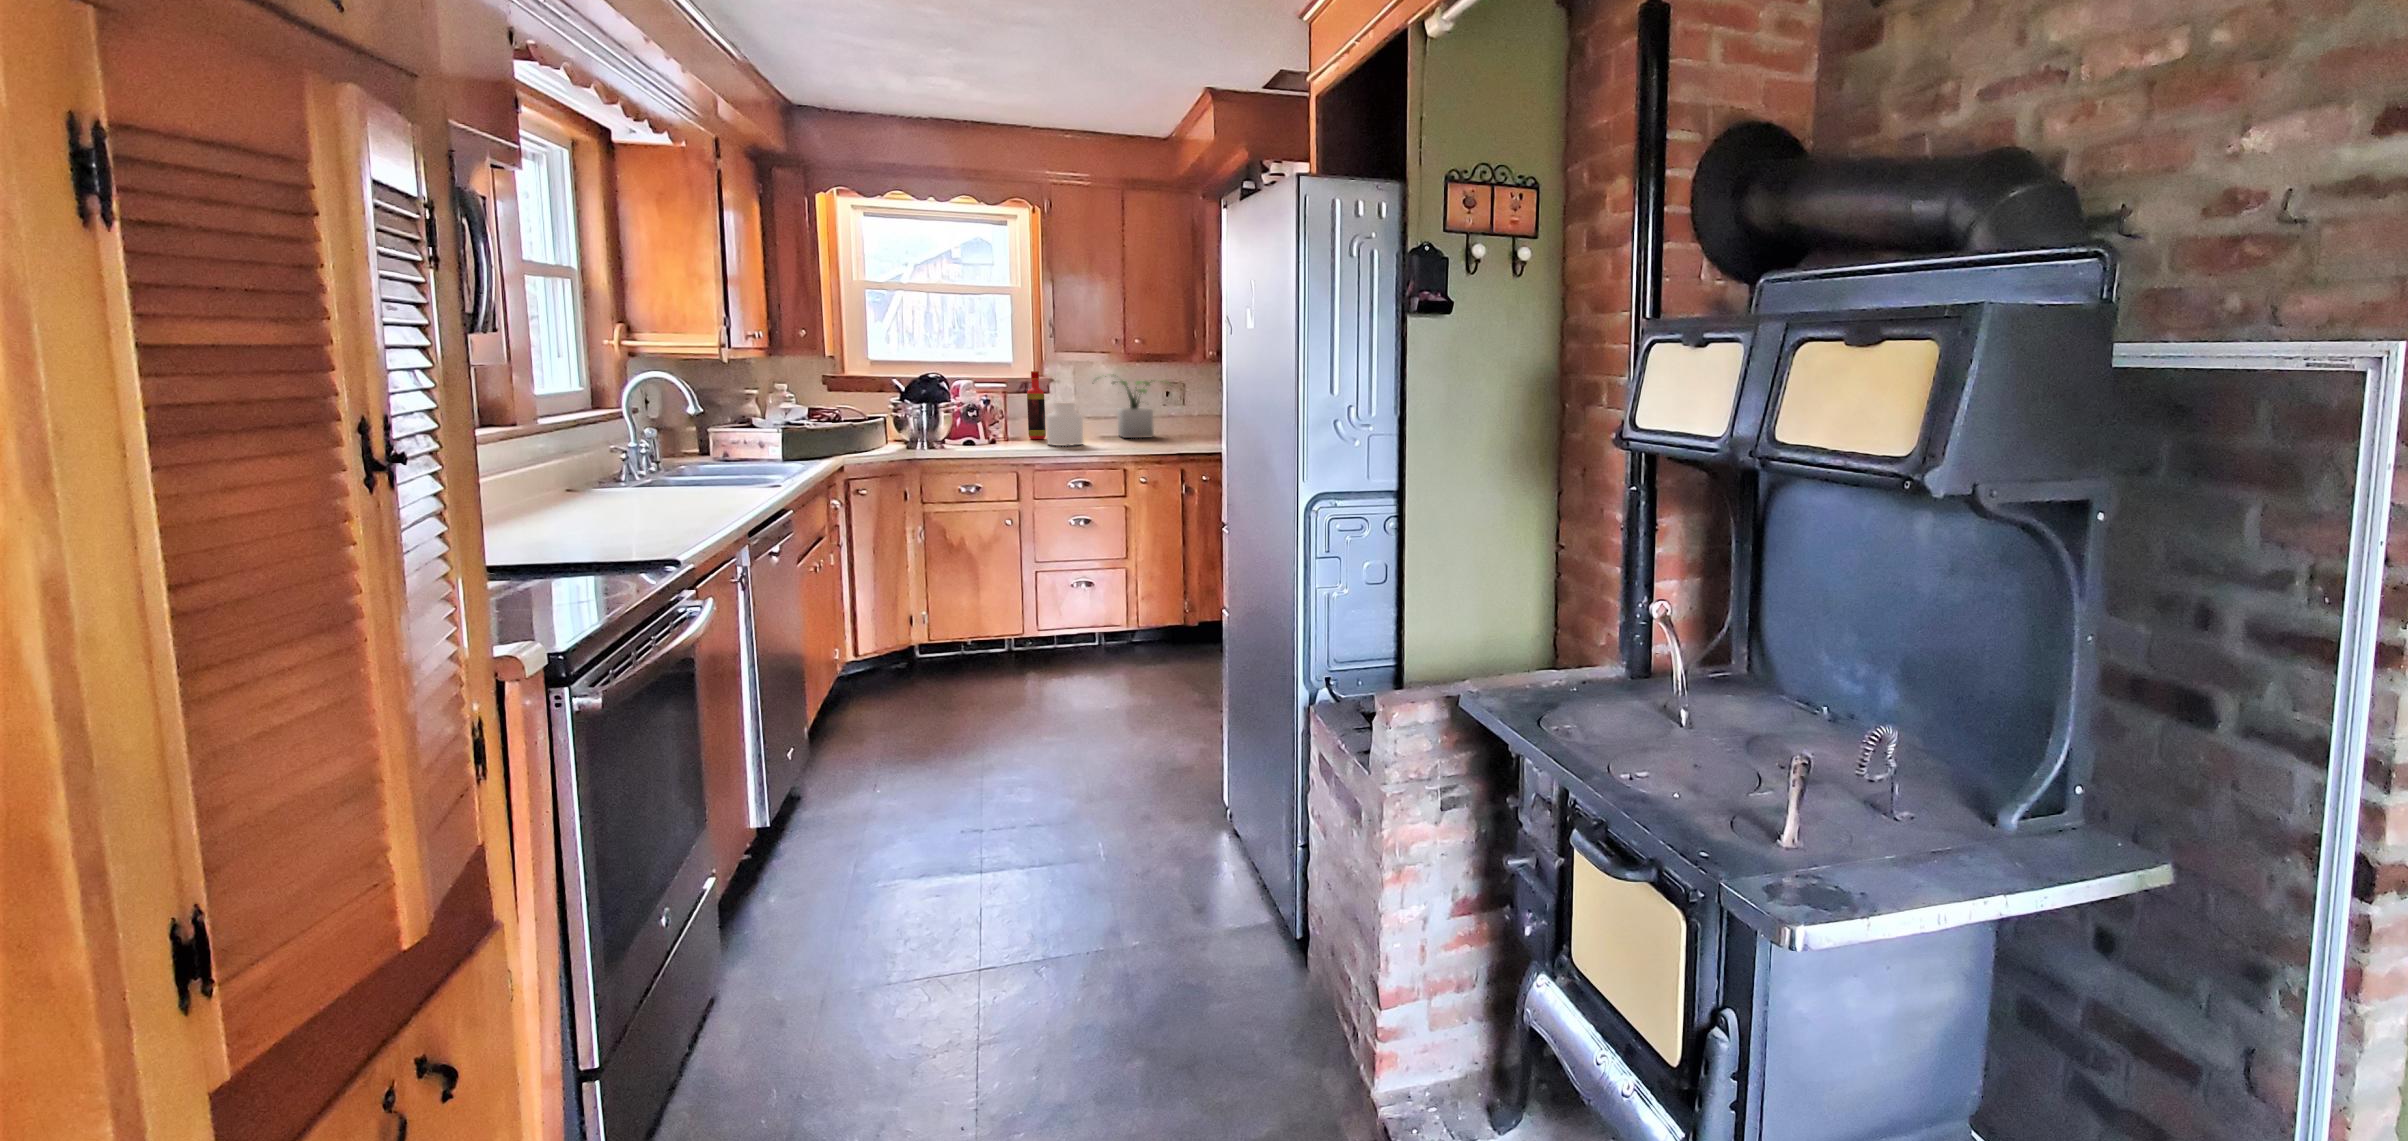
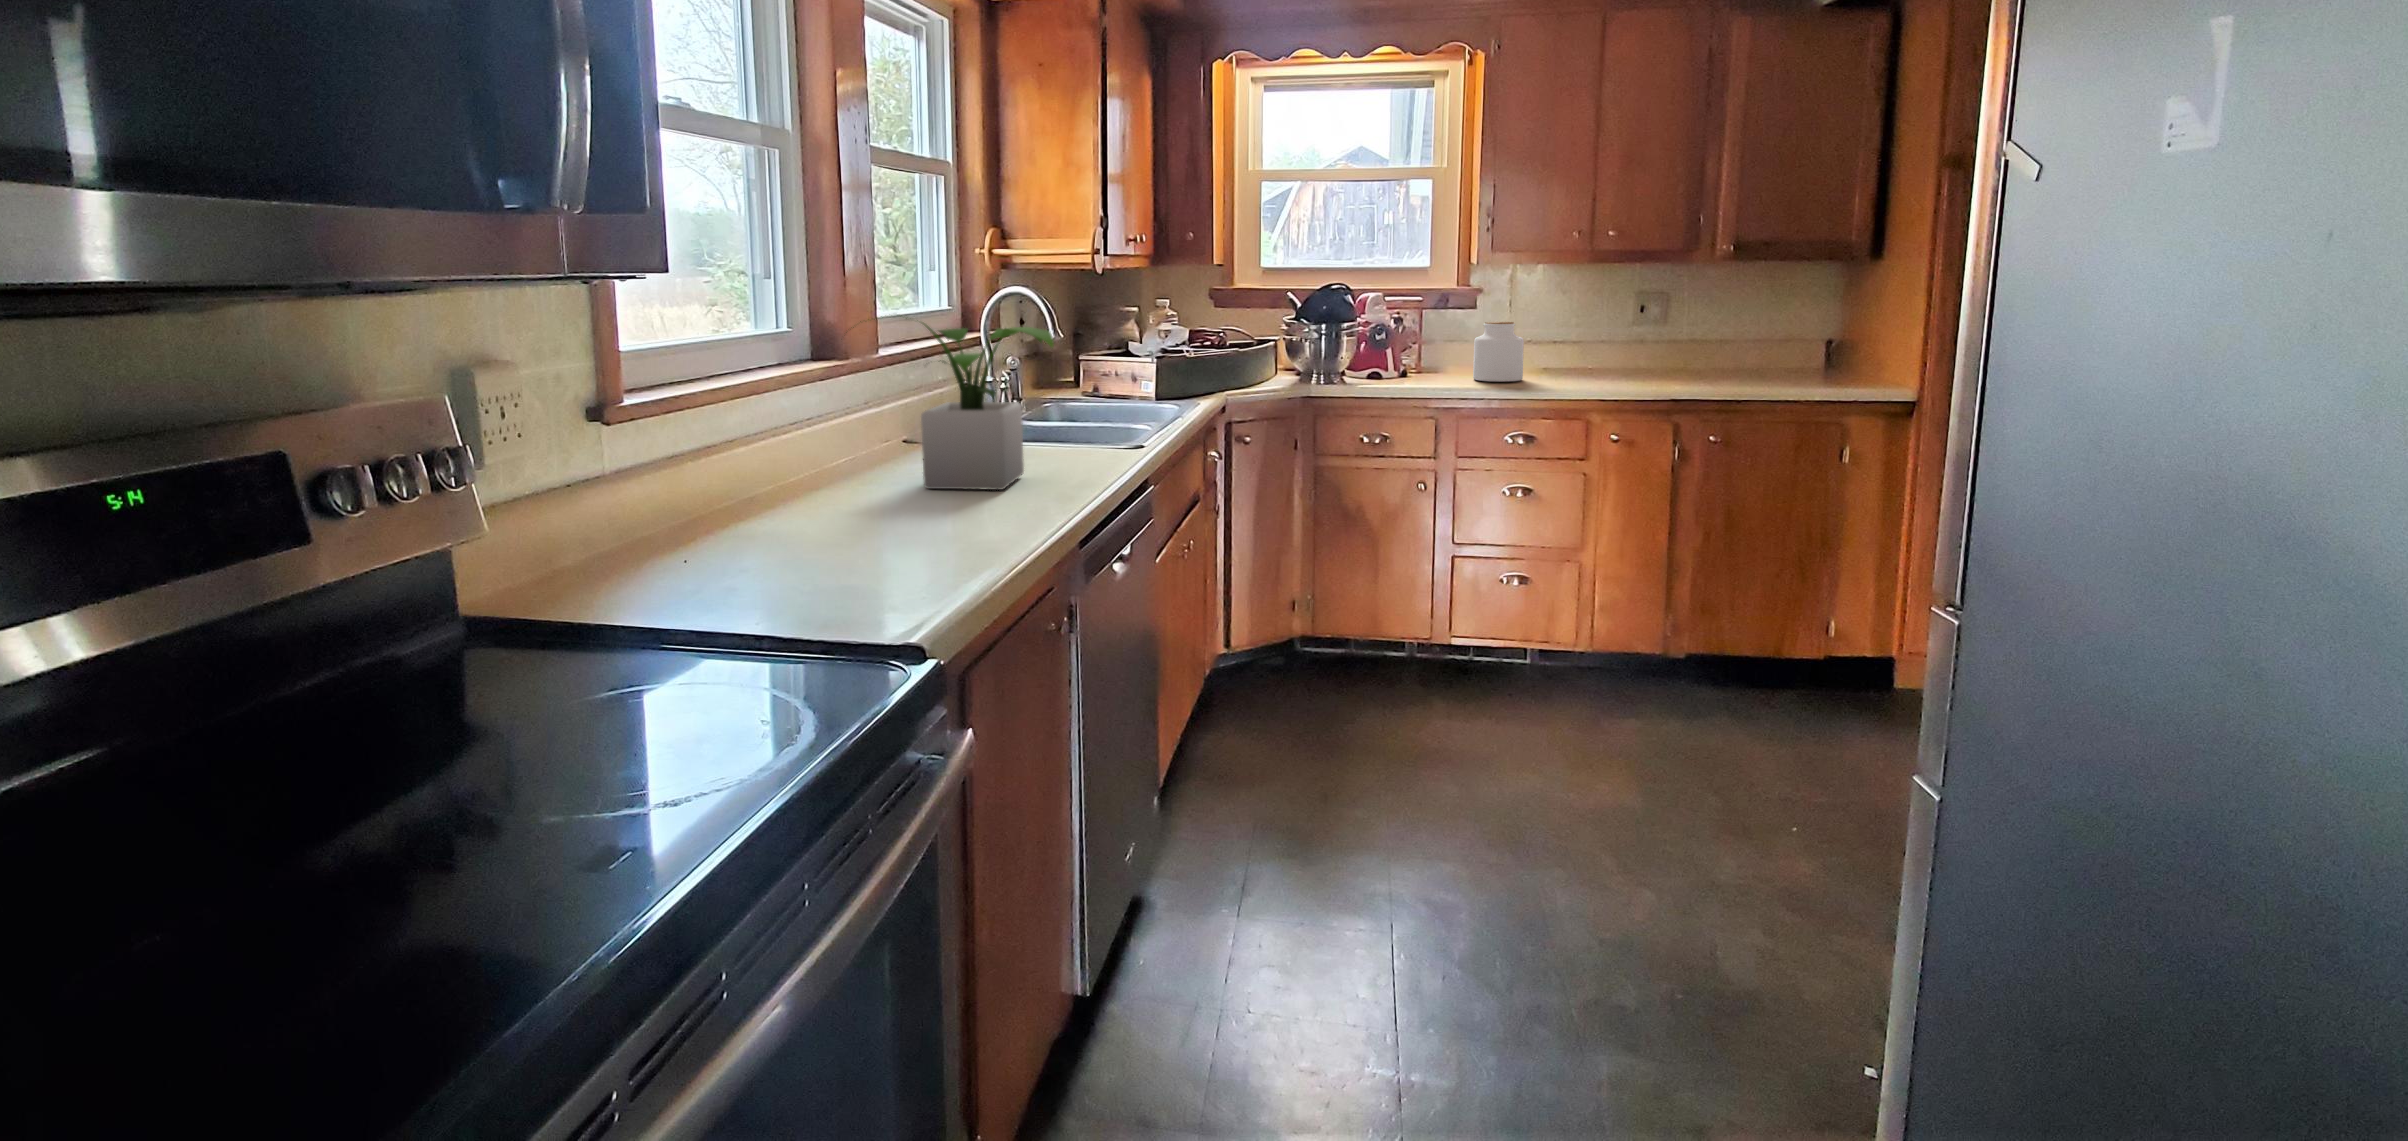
bottle: present [1027,371,1046,439] -> none [1446,279,1470,370]
potted plant: present [1095,374,1163,438] -> present [853,318,1054,490]

